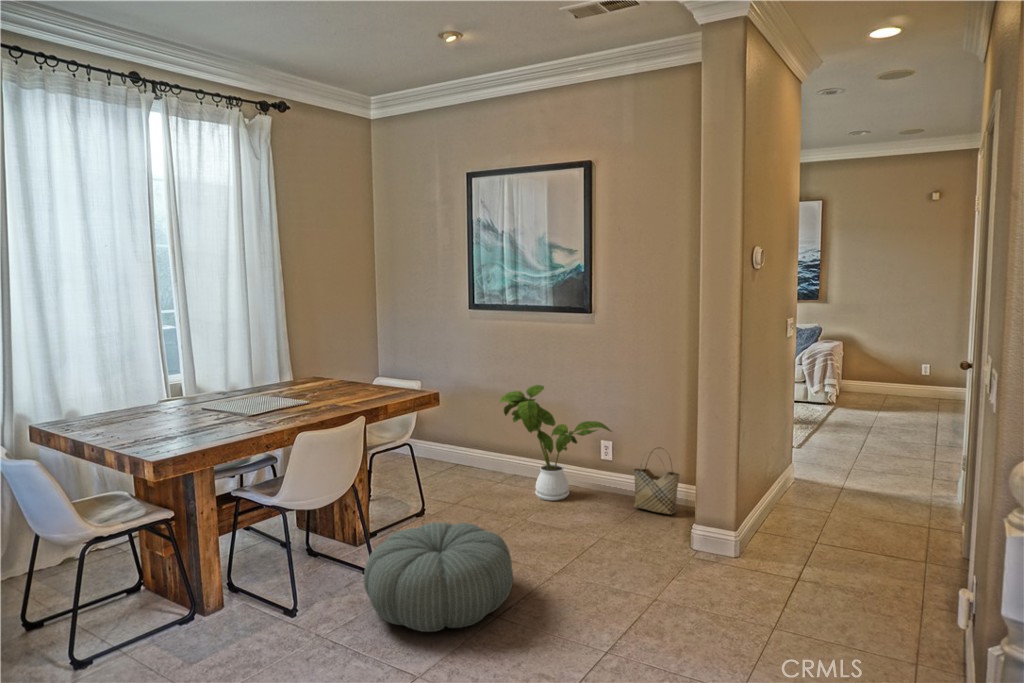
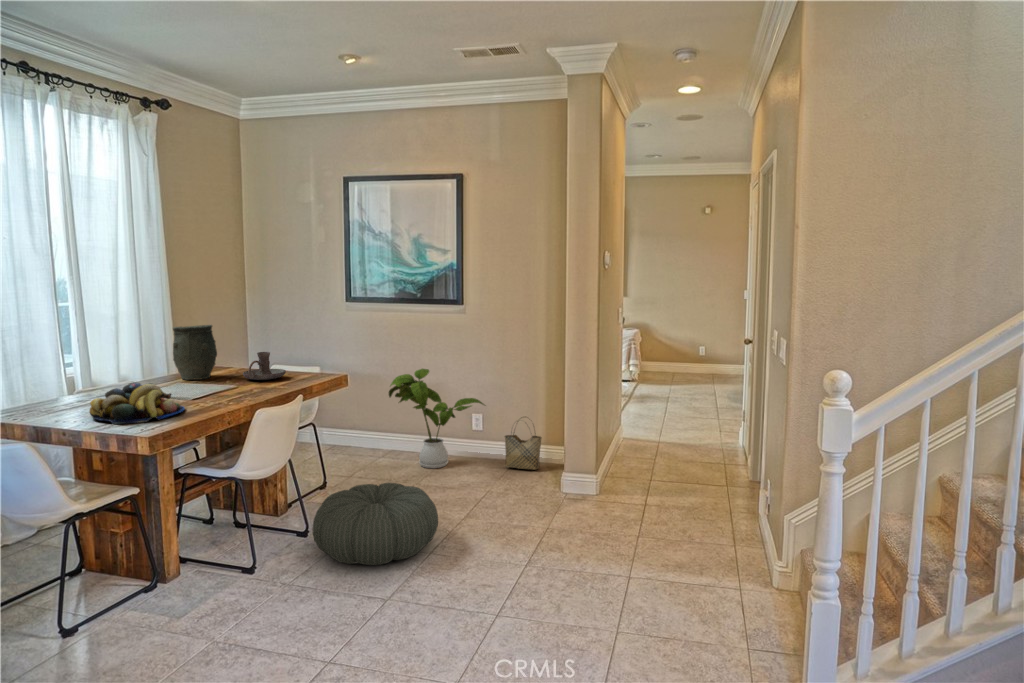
vase: none [266,332,312,390] -> present [173,325,217,380]
candle holder: none [330,362,375,393] -> present [243,352,286,380]
fruit bowl: none [128,395,230,442] -> present [89,383,185,424]

